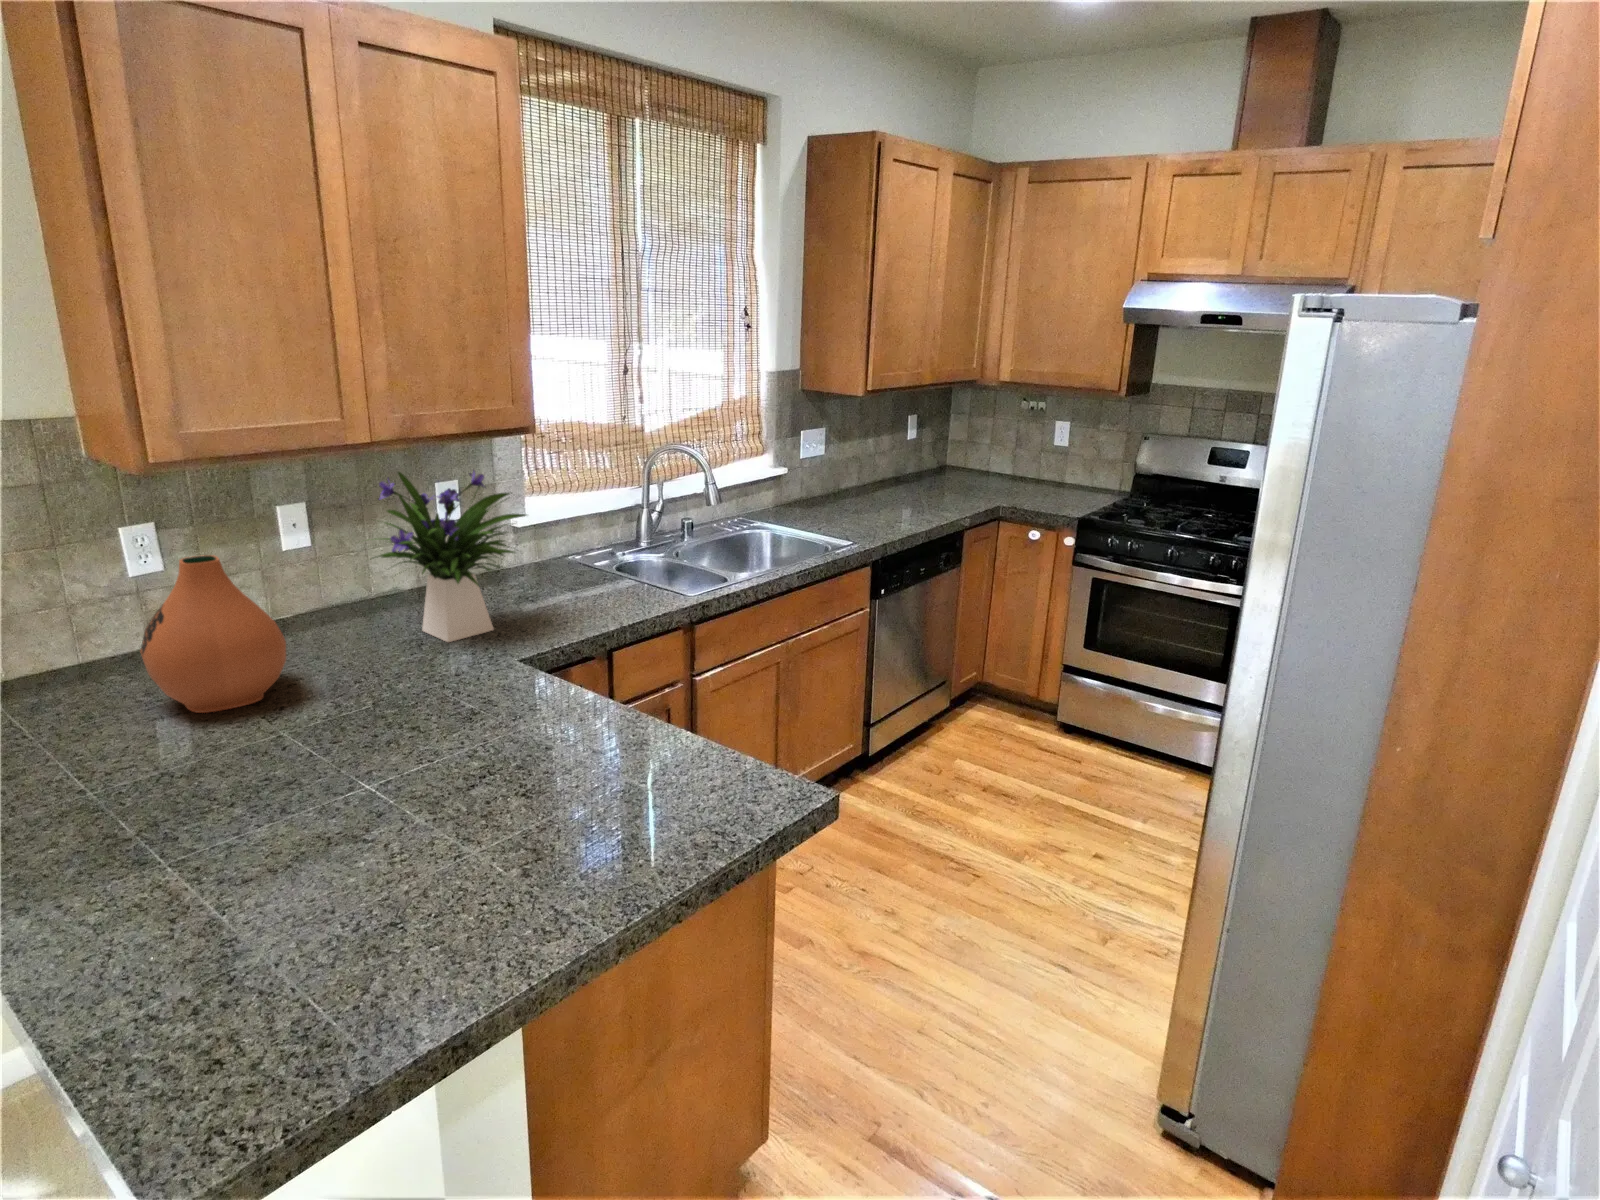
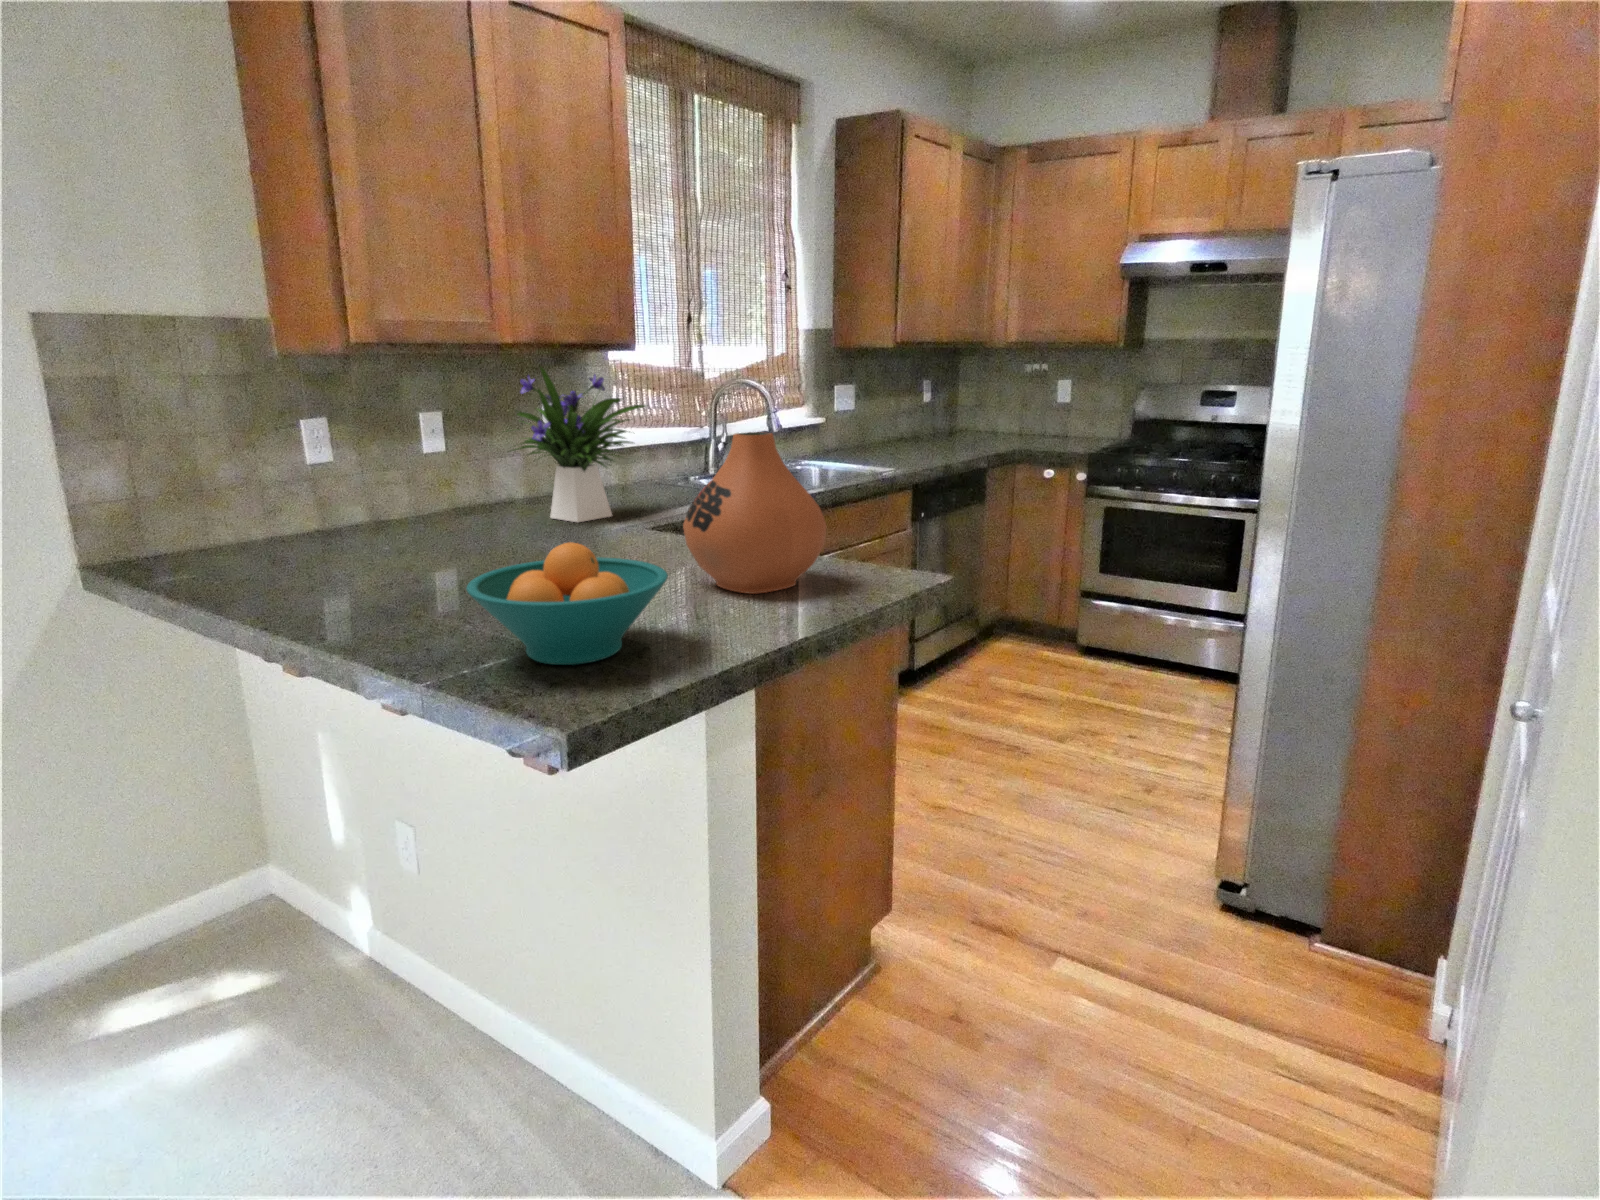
vase: present [141,555,286,713] -> present [683,432,827,594]
fruit bowl: none [115,825,405,1013] -> present [466,542,668,665]

